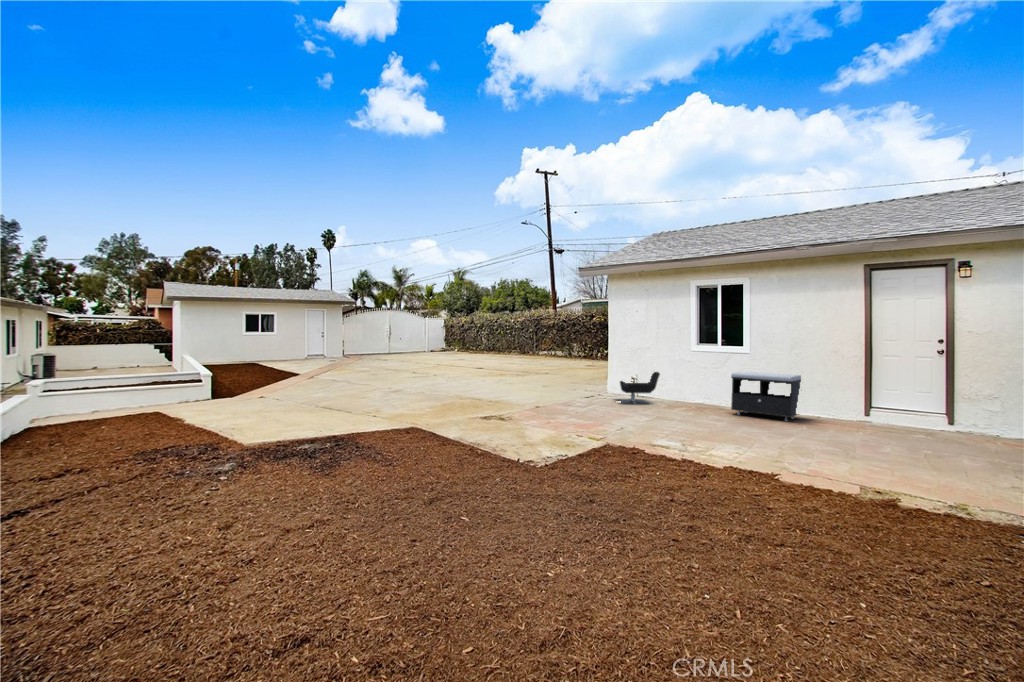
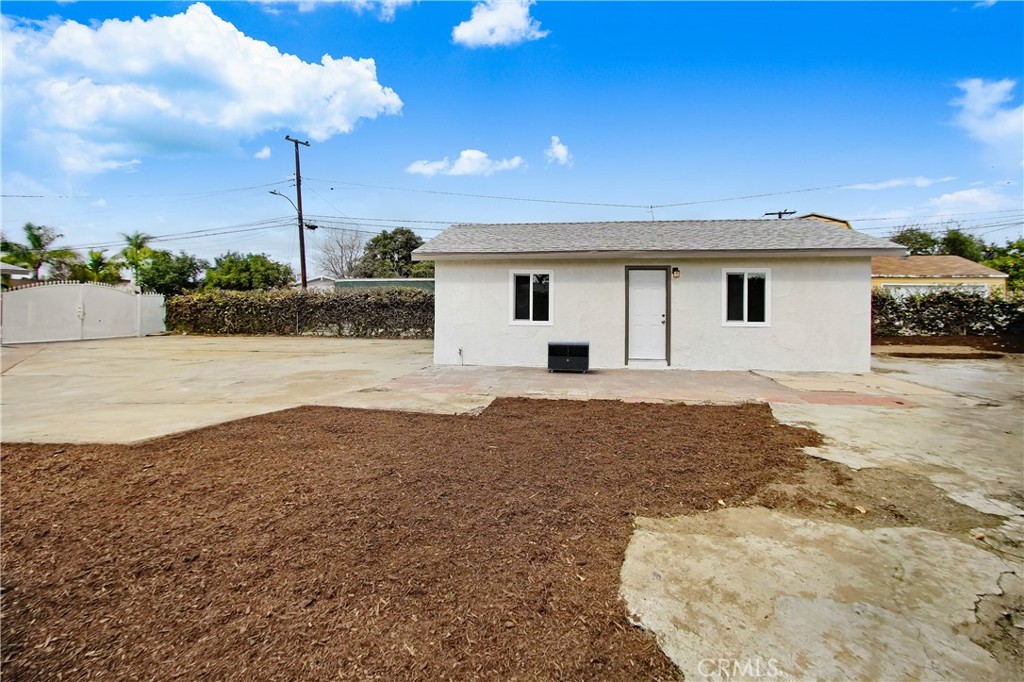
lounge chair: present [620,372,660,404] -> none [453,343,489,372]

